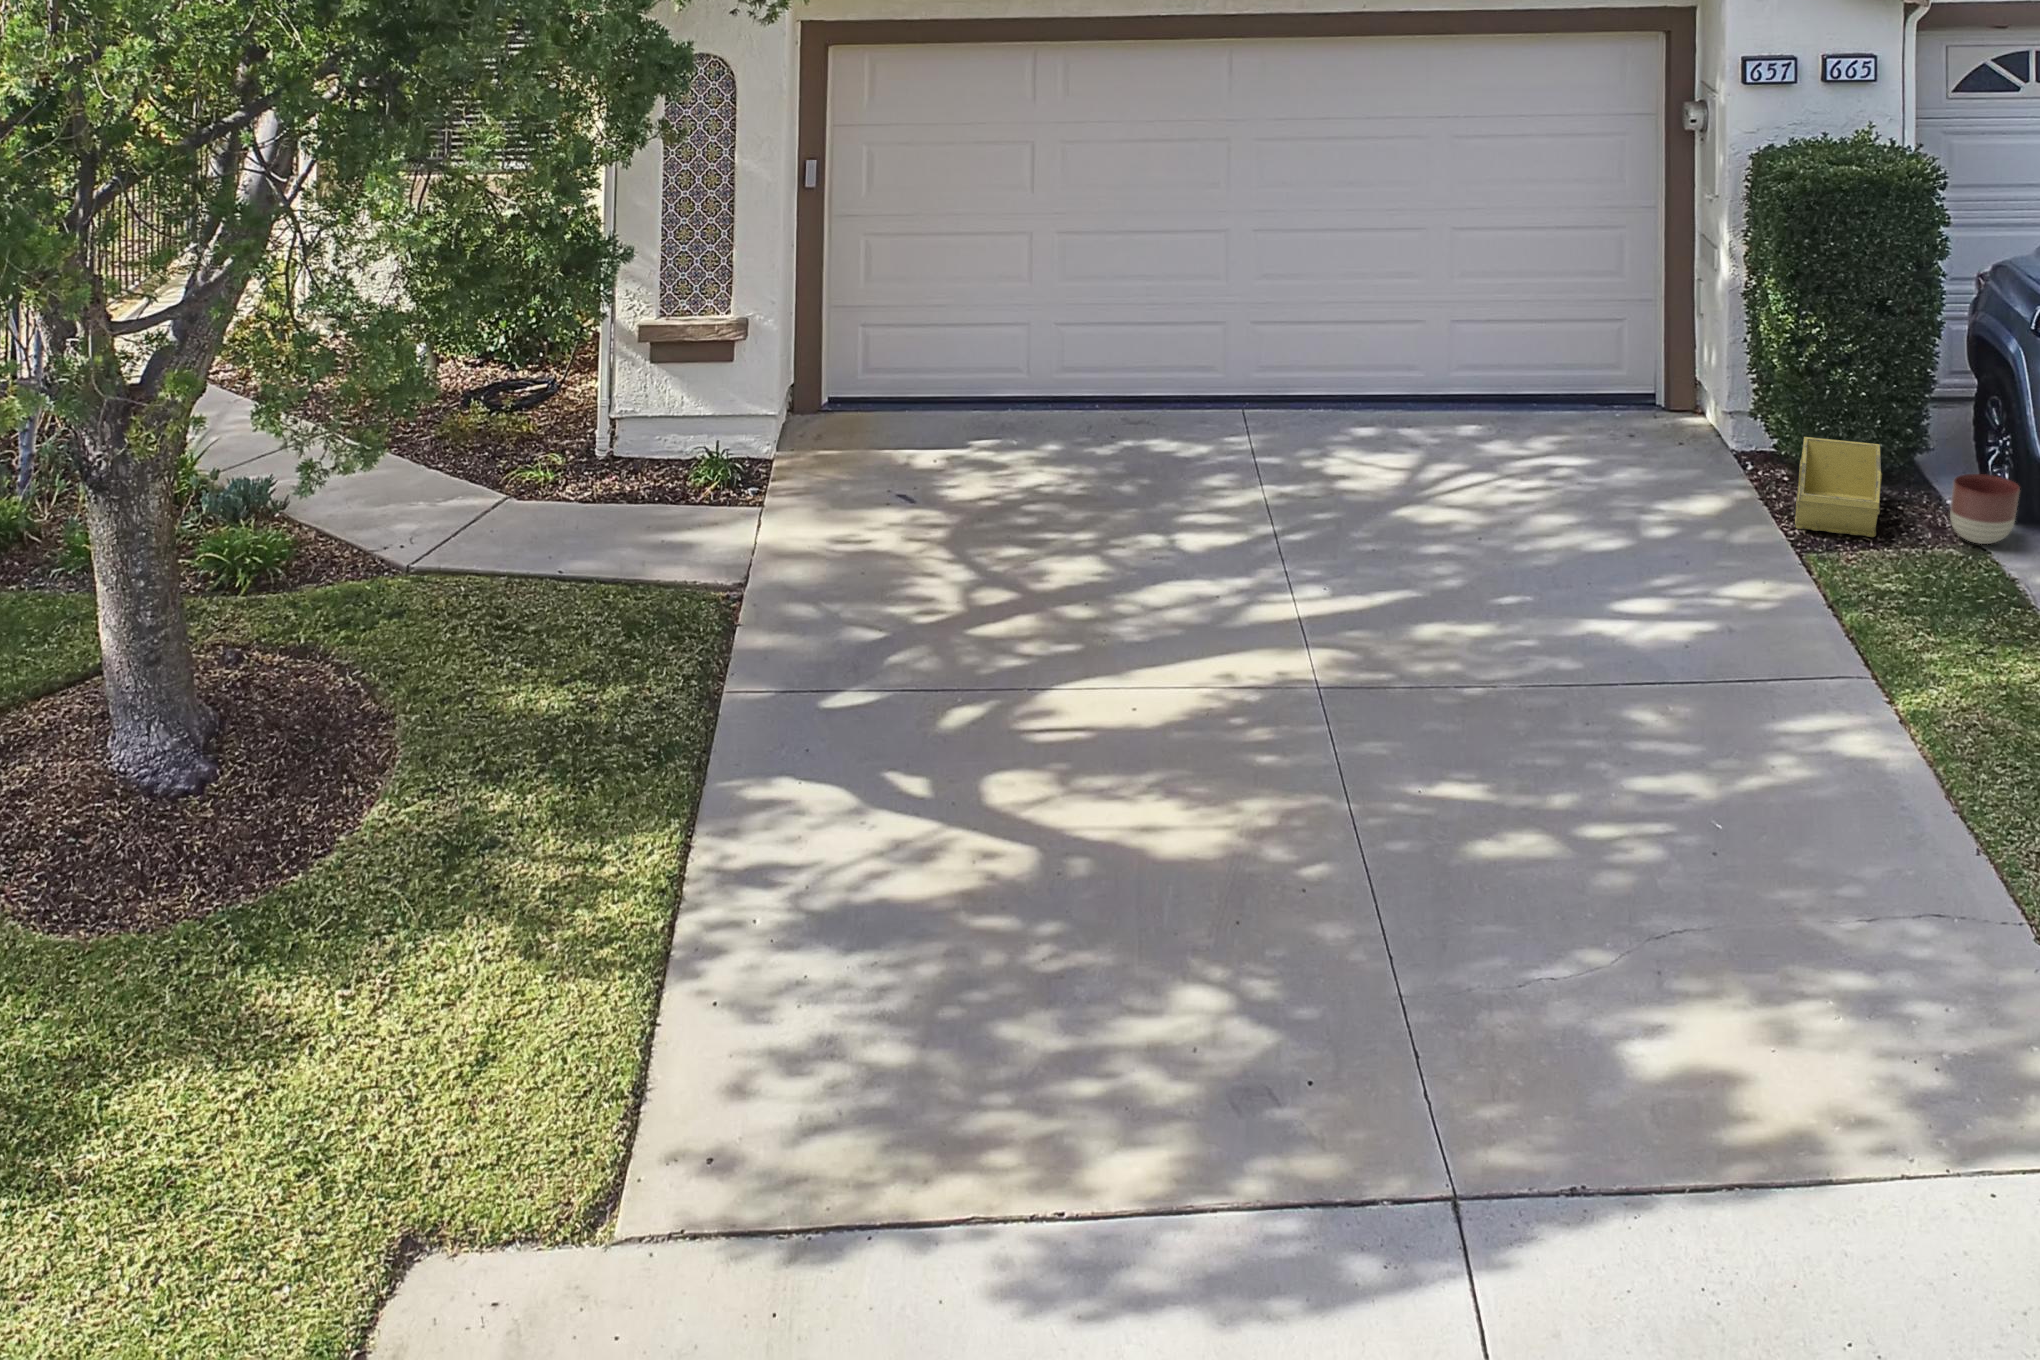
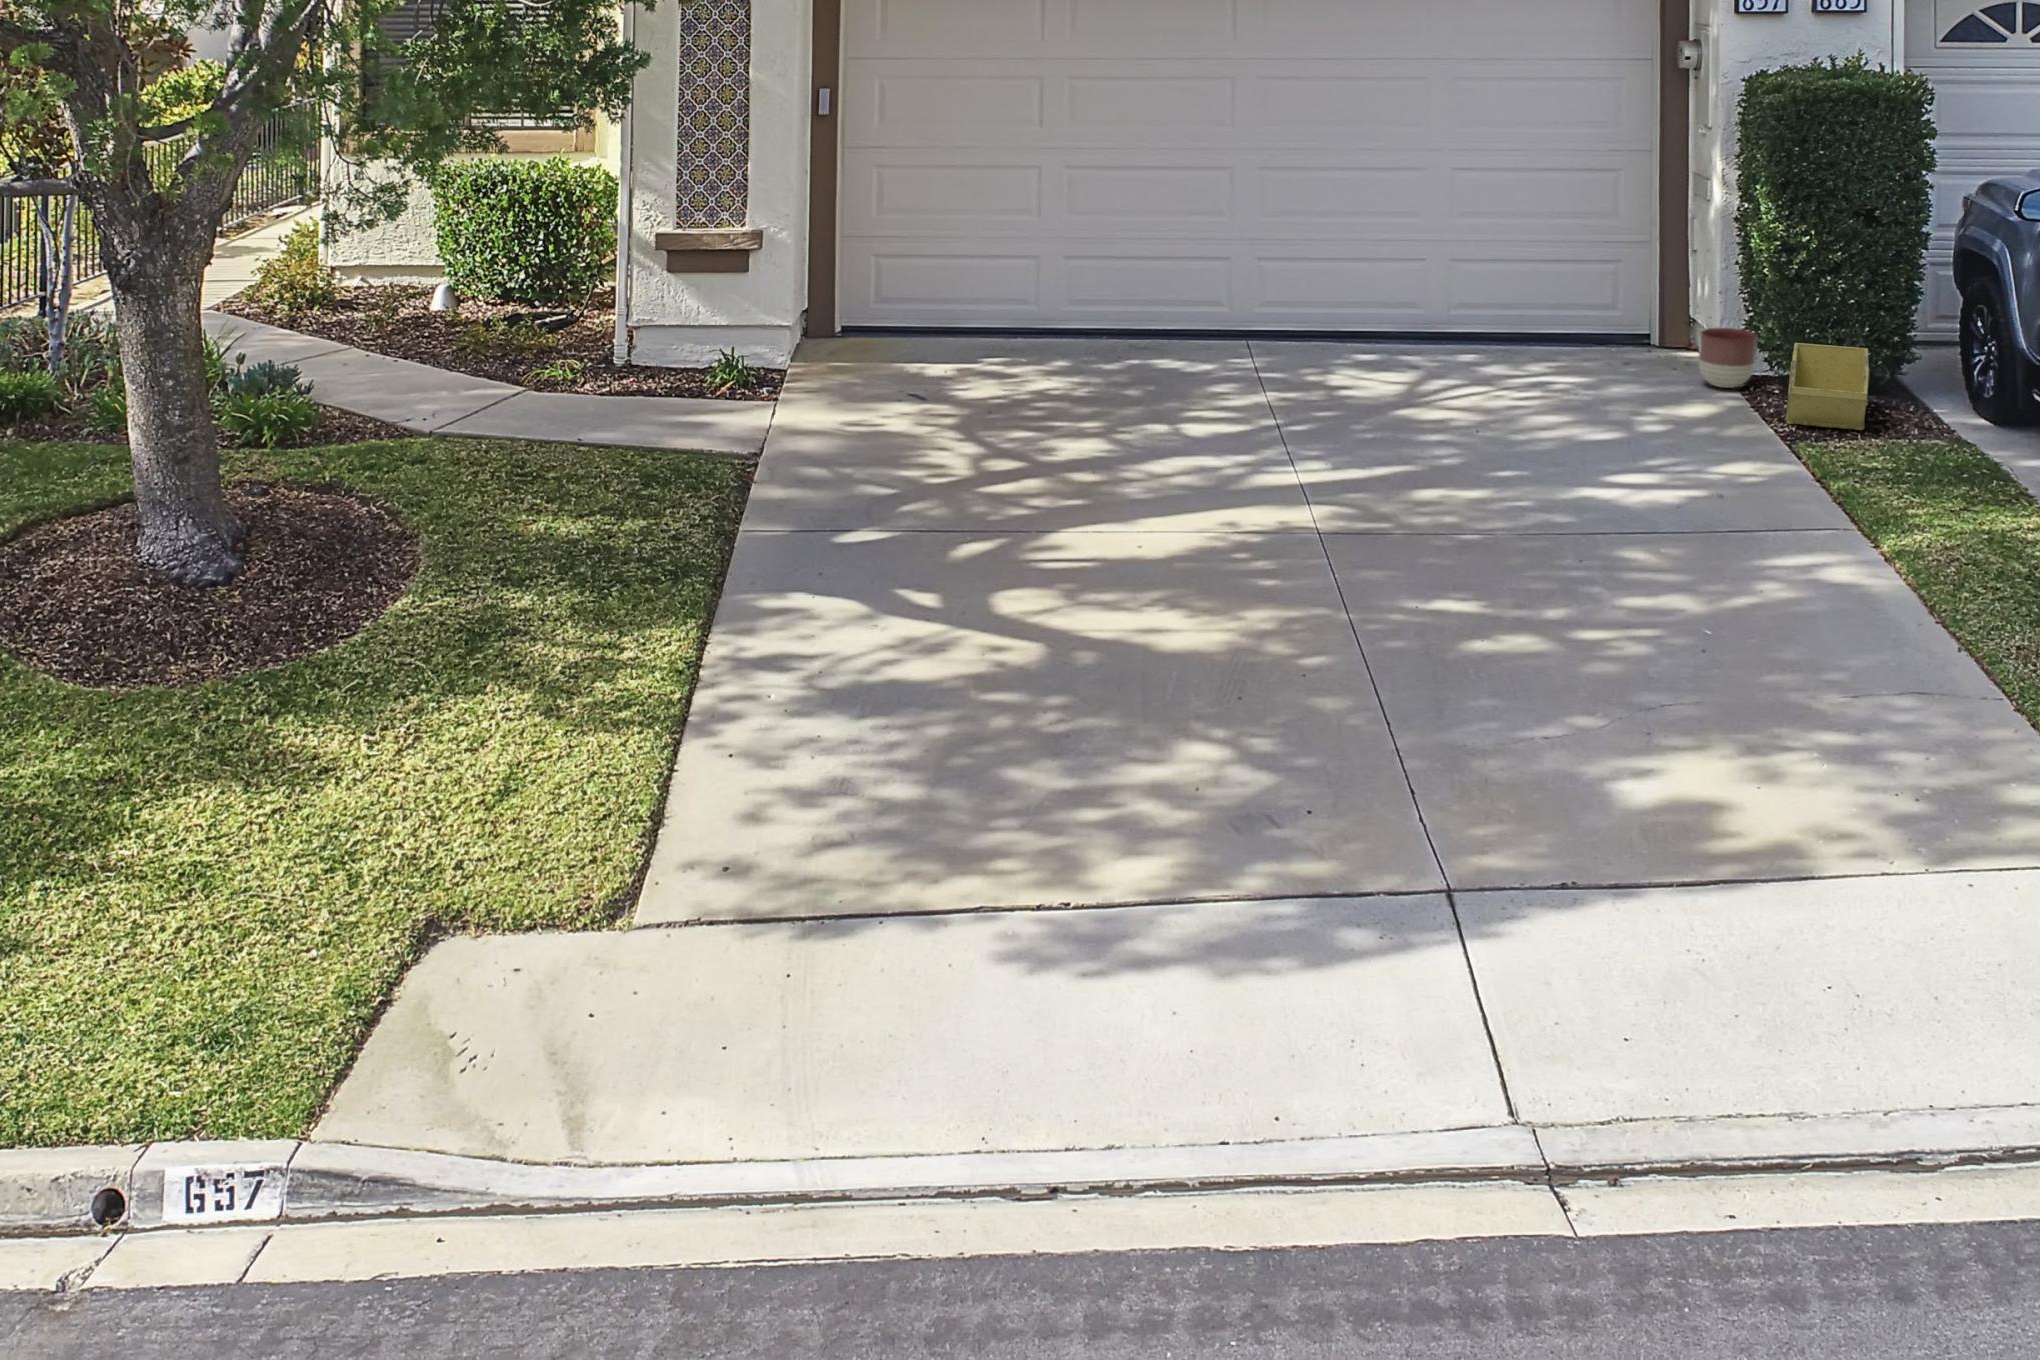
planter: present [1950,474,2020,544] -> present [1699,328,1757,388]

